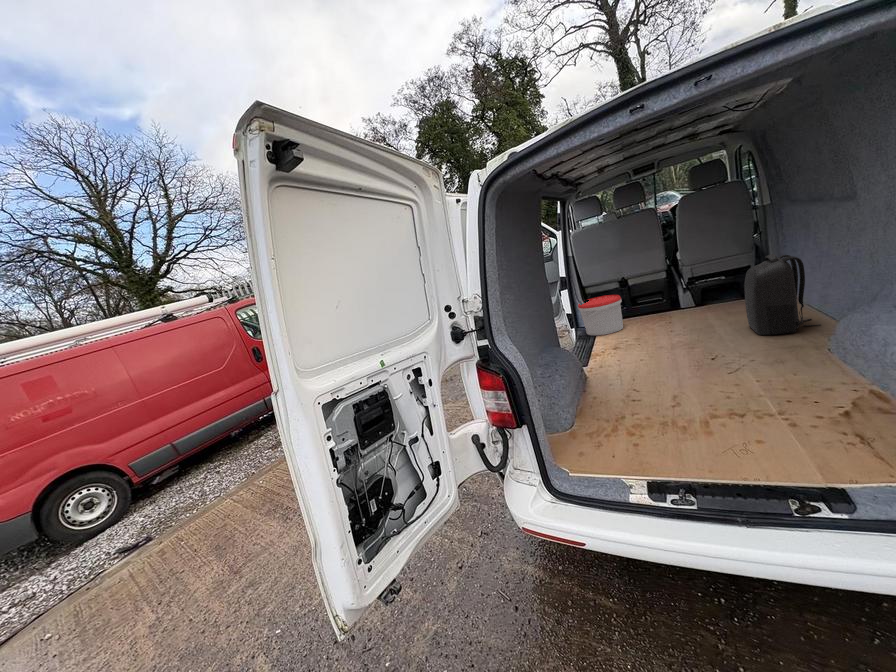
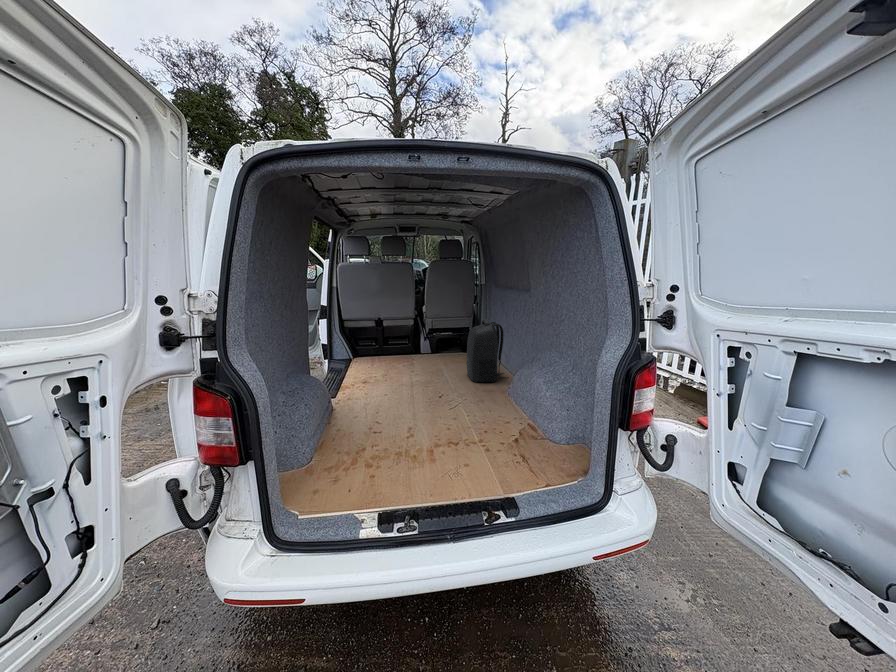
bucket: present [578,295,623,335] -> none [334,333,376,370]

